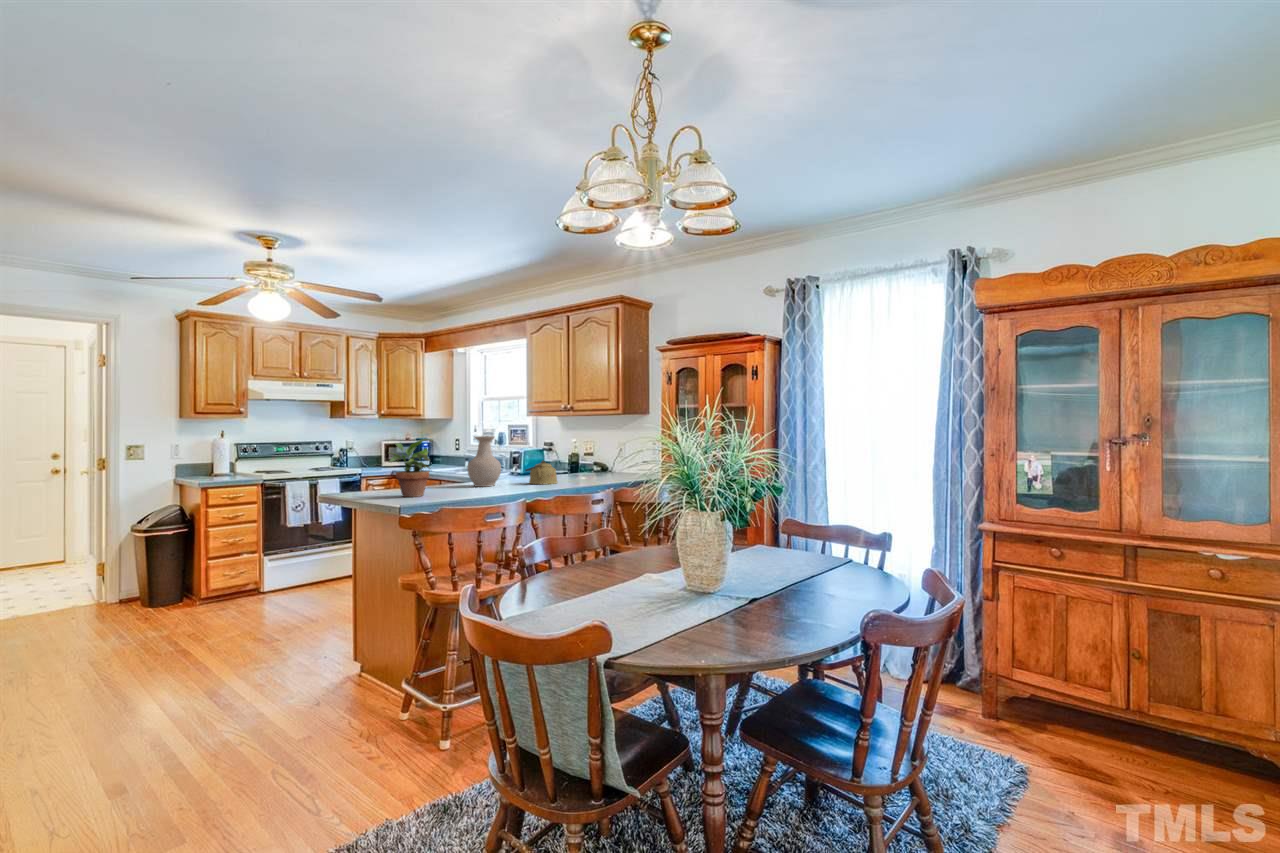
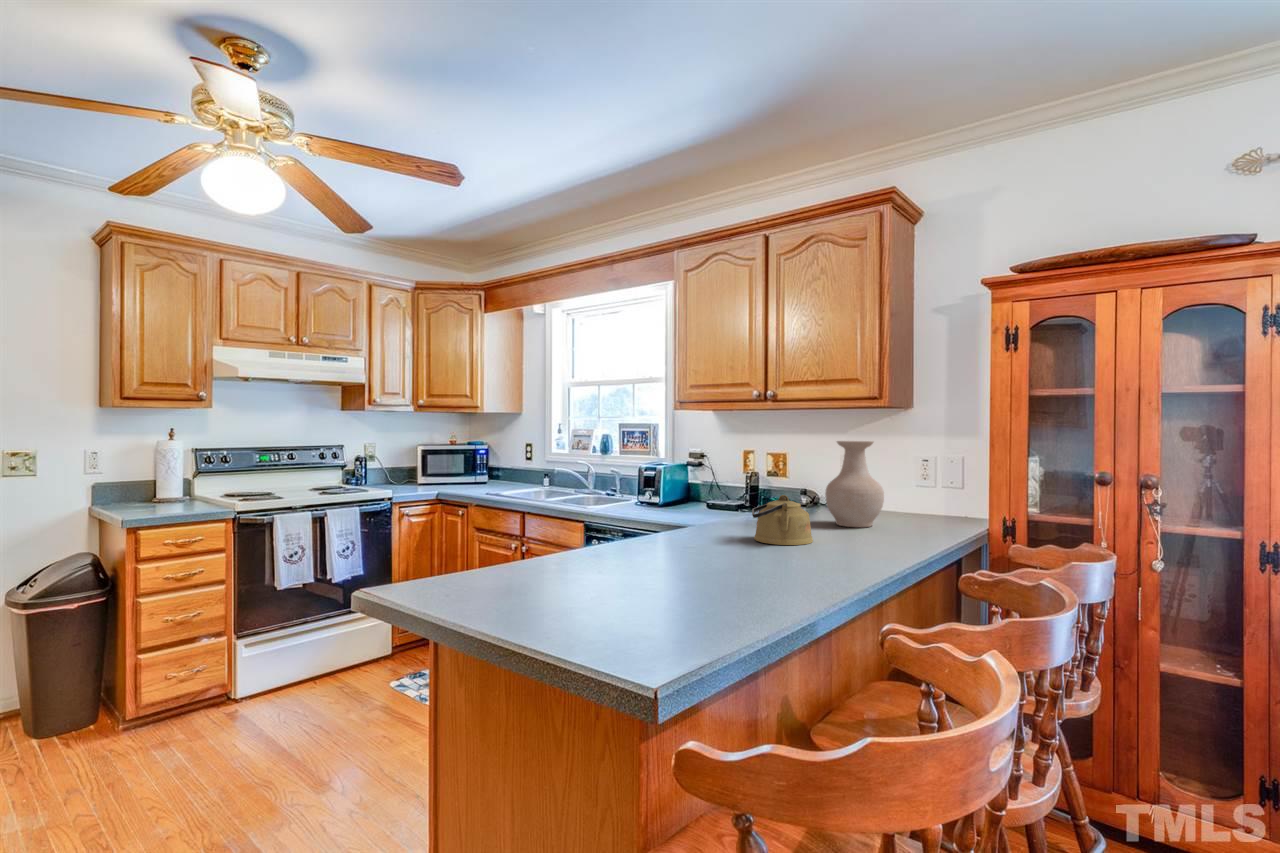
vase: present [467,436,501,487] -> present [825,441,884,527]
potted plant: present [389,439,431,497] -> none [517,454,626,597]

